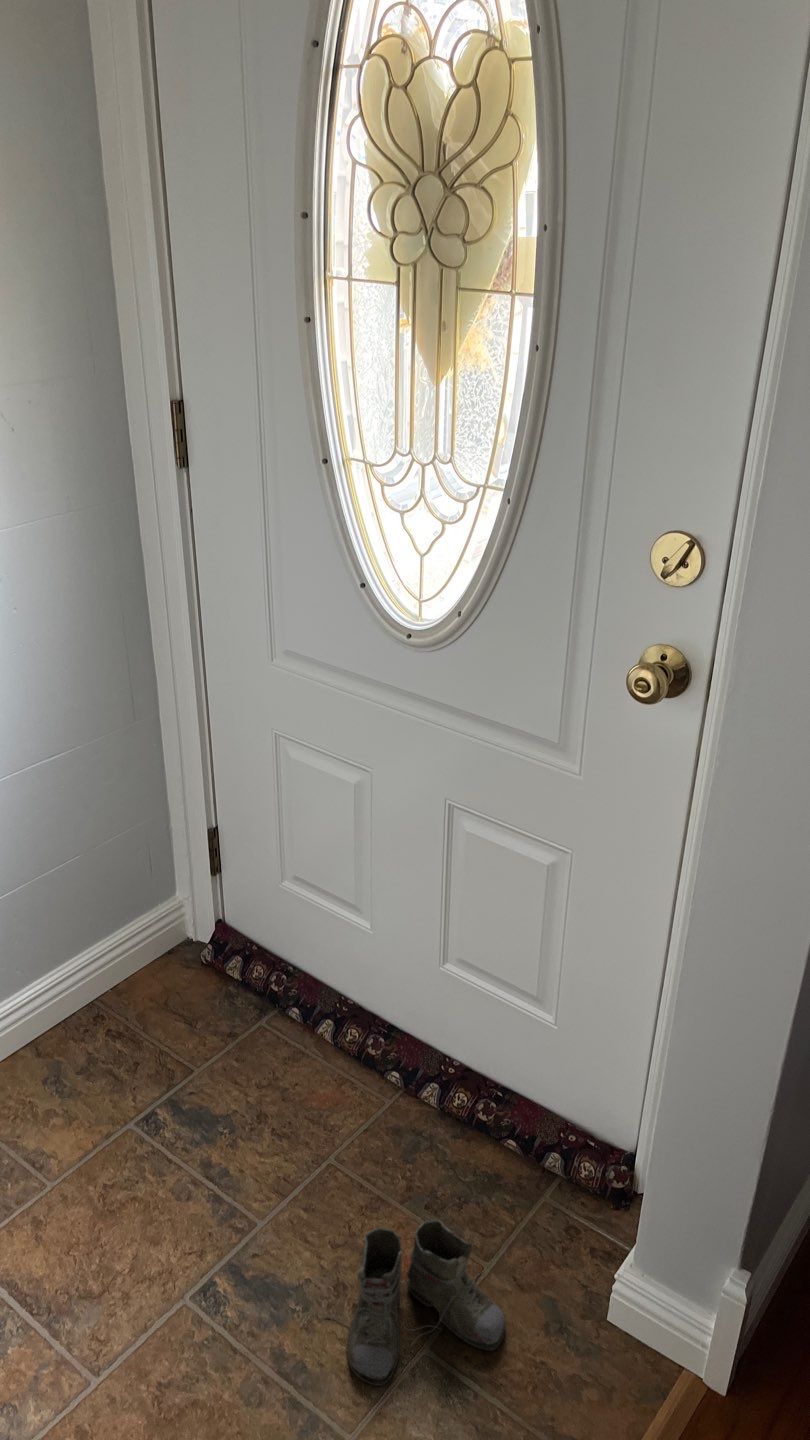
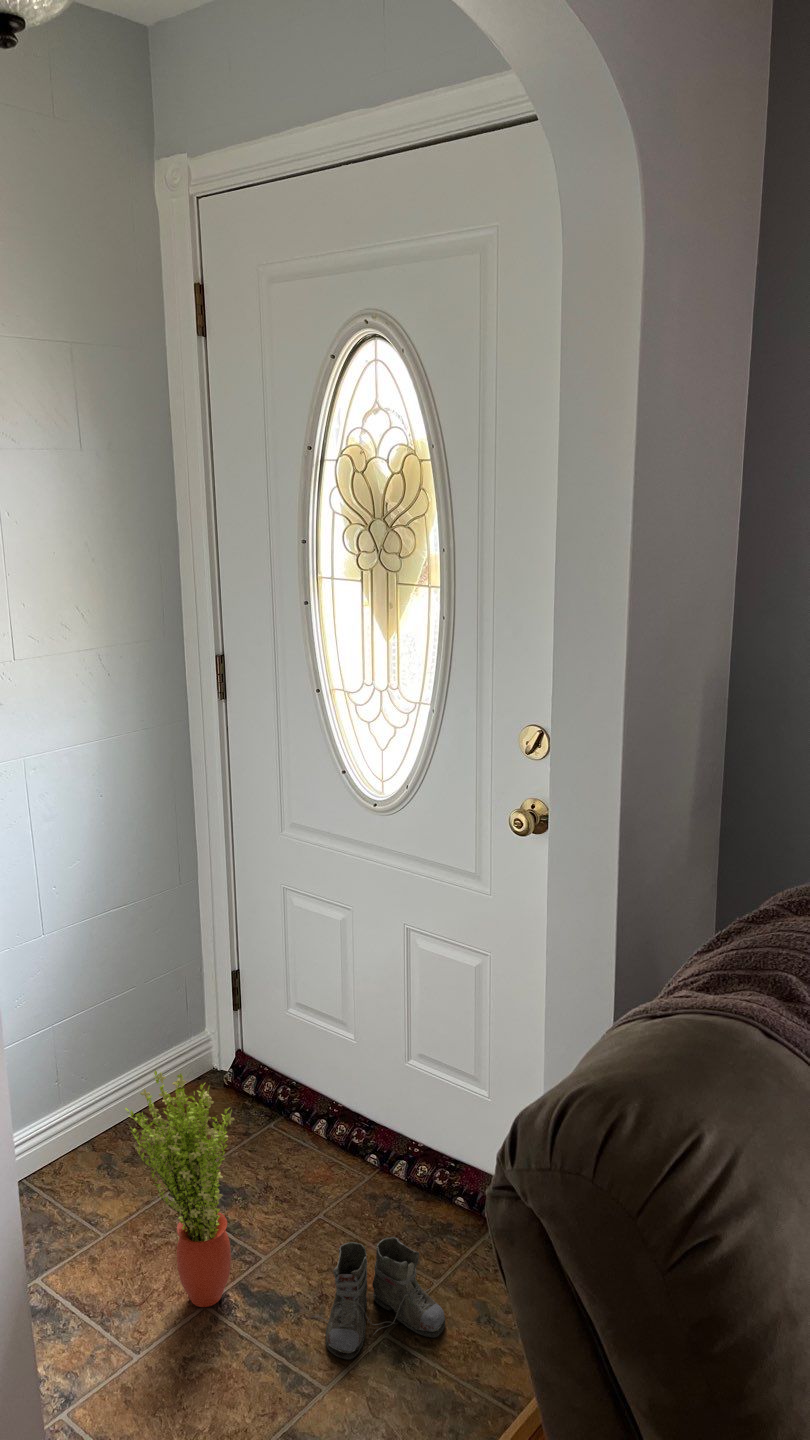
potted plant: none [61,1019,218,1302] -> present [125,1070,235,1307]

